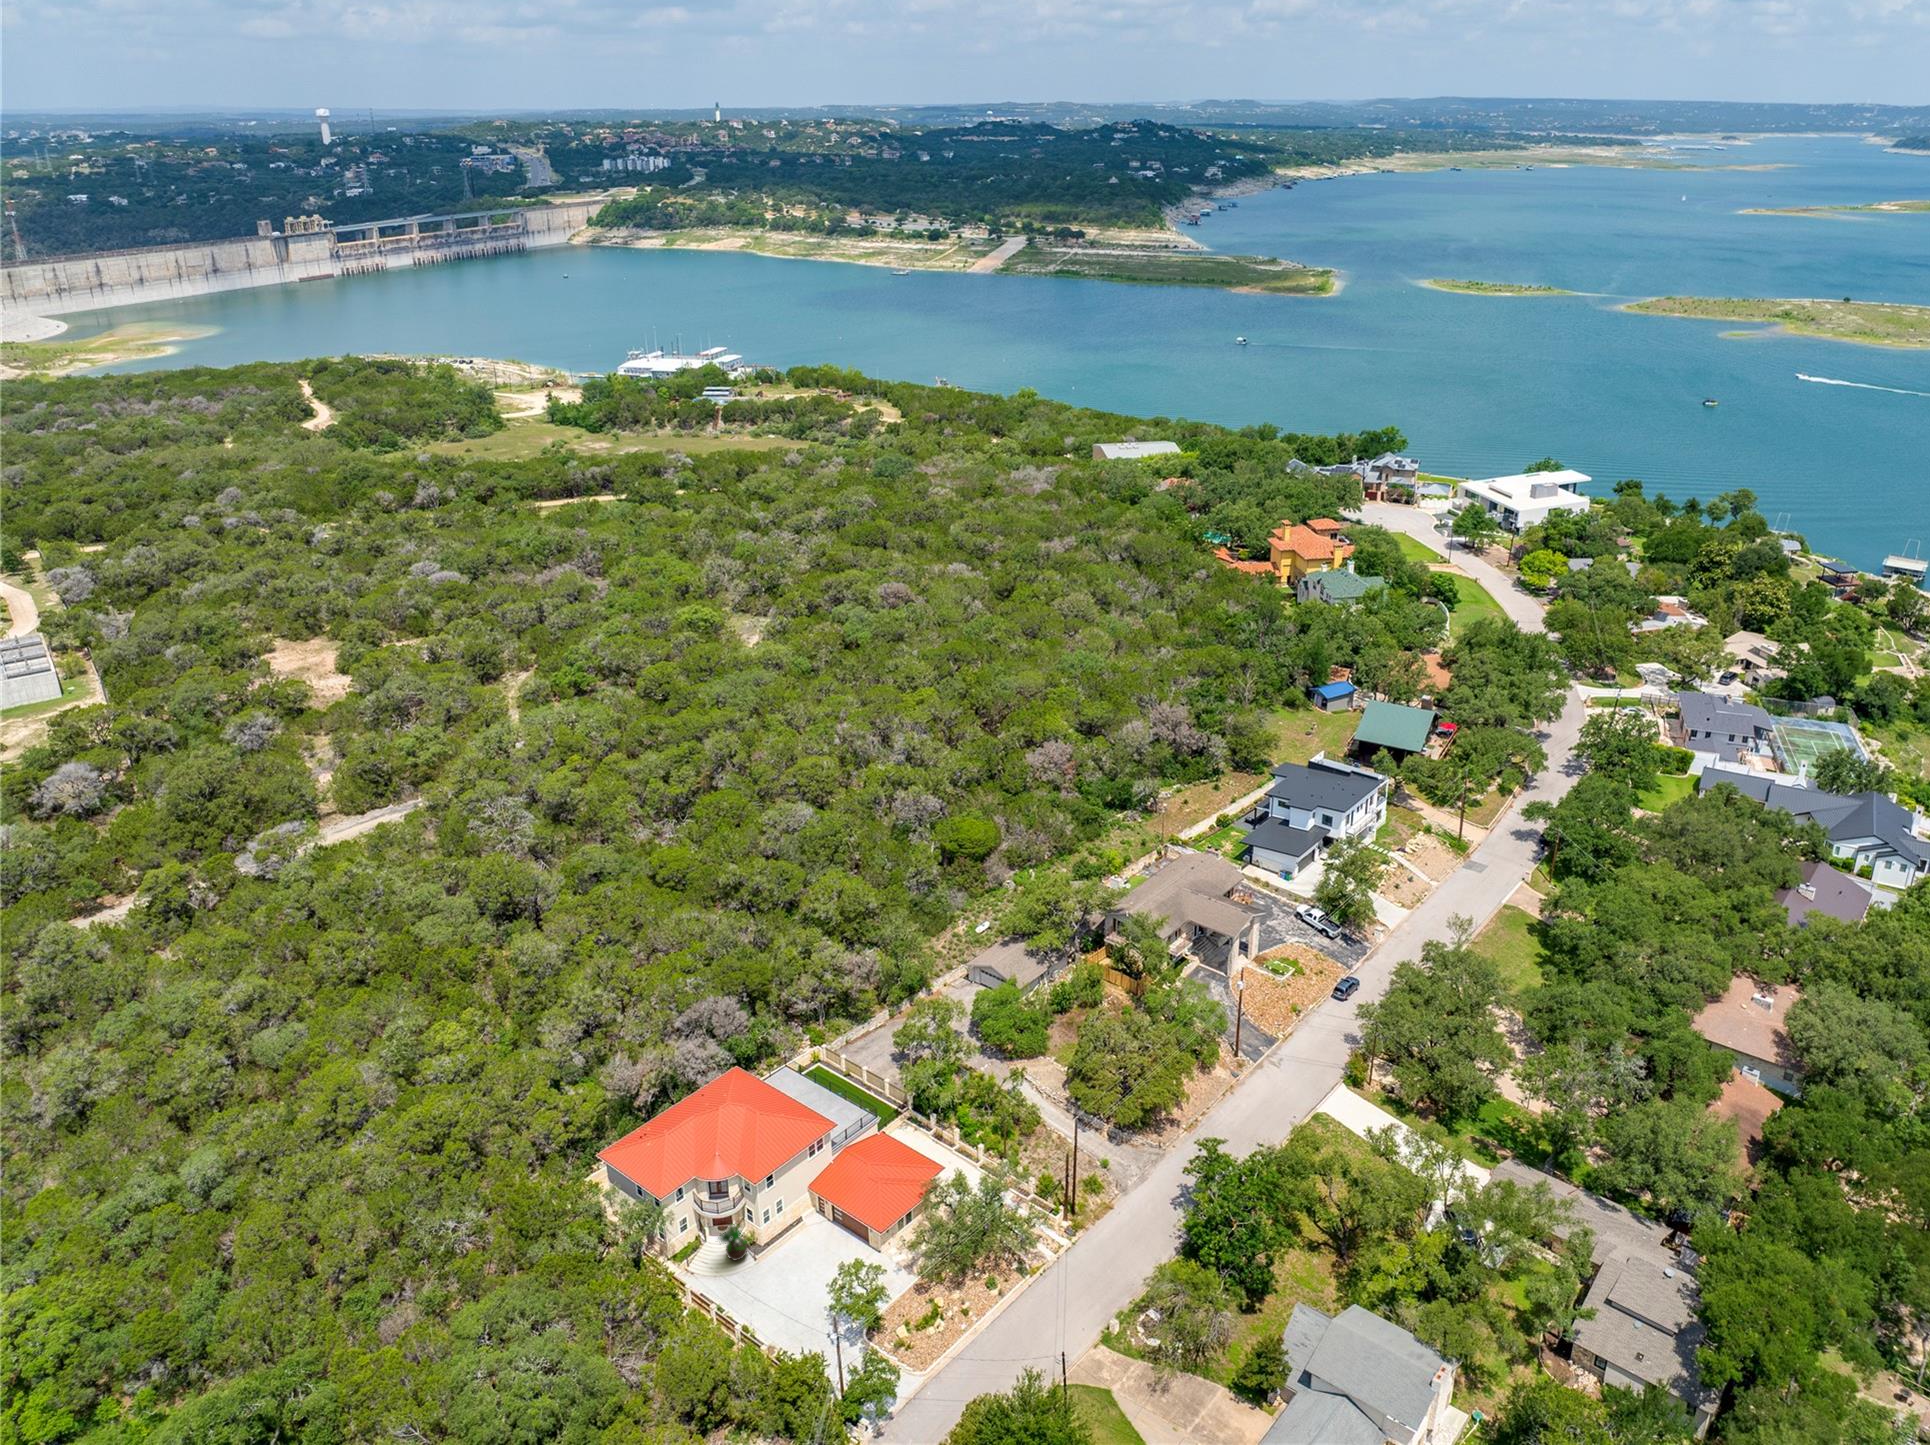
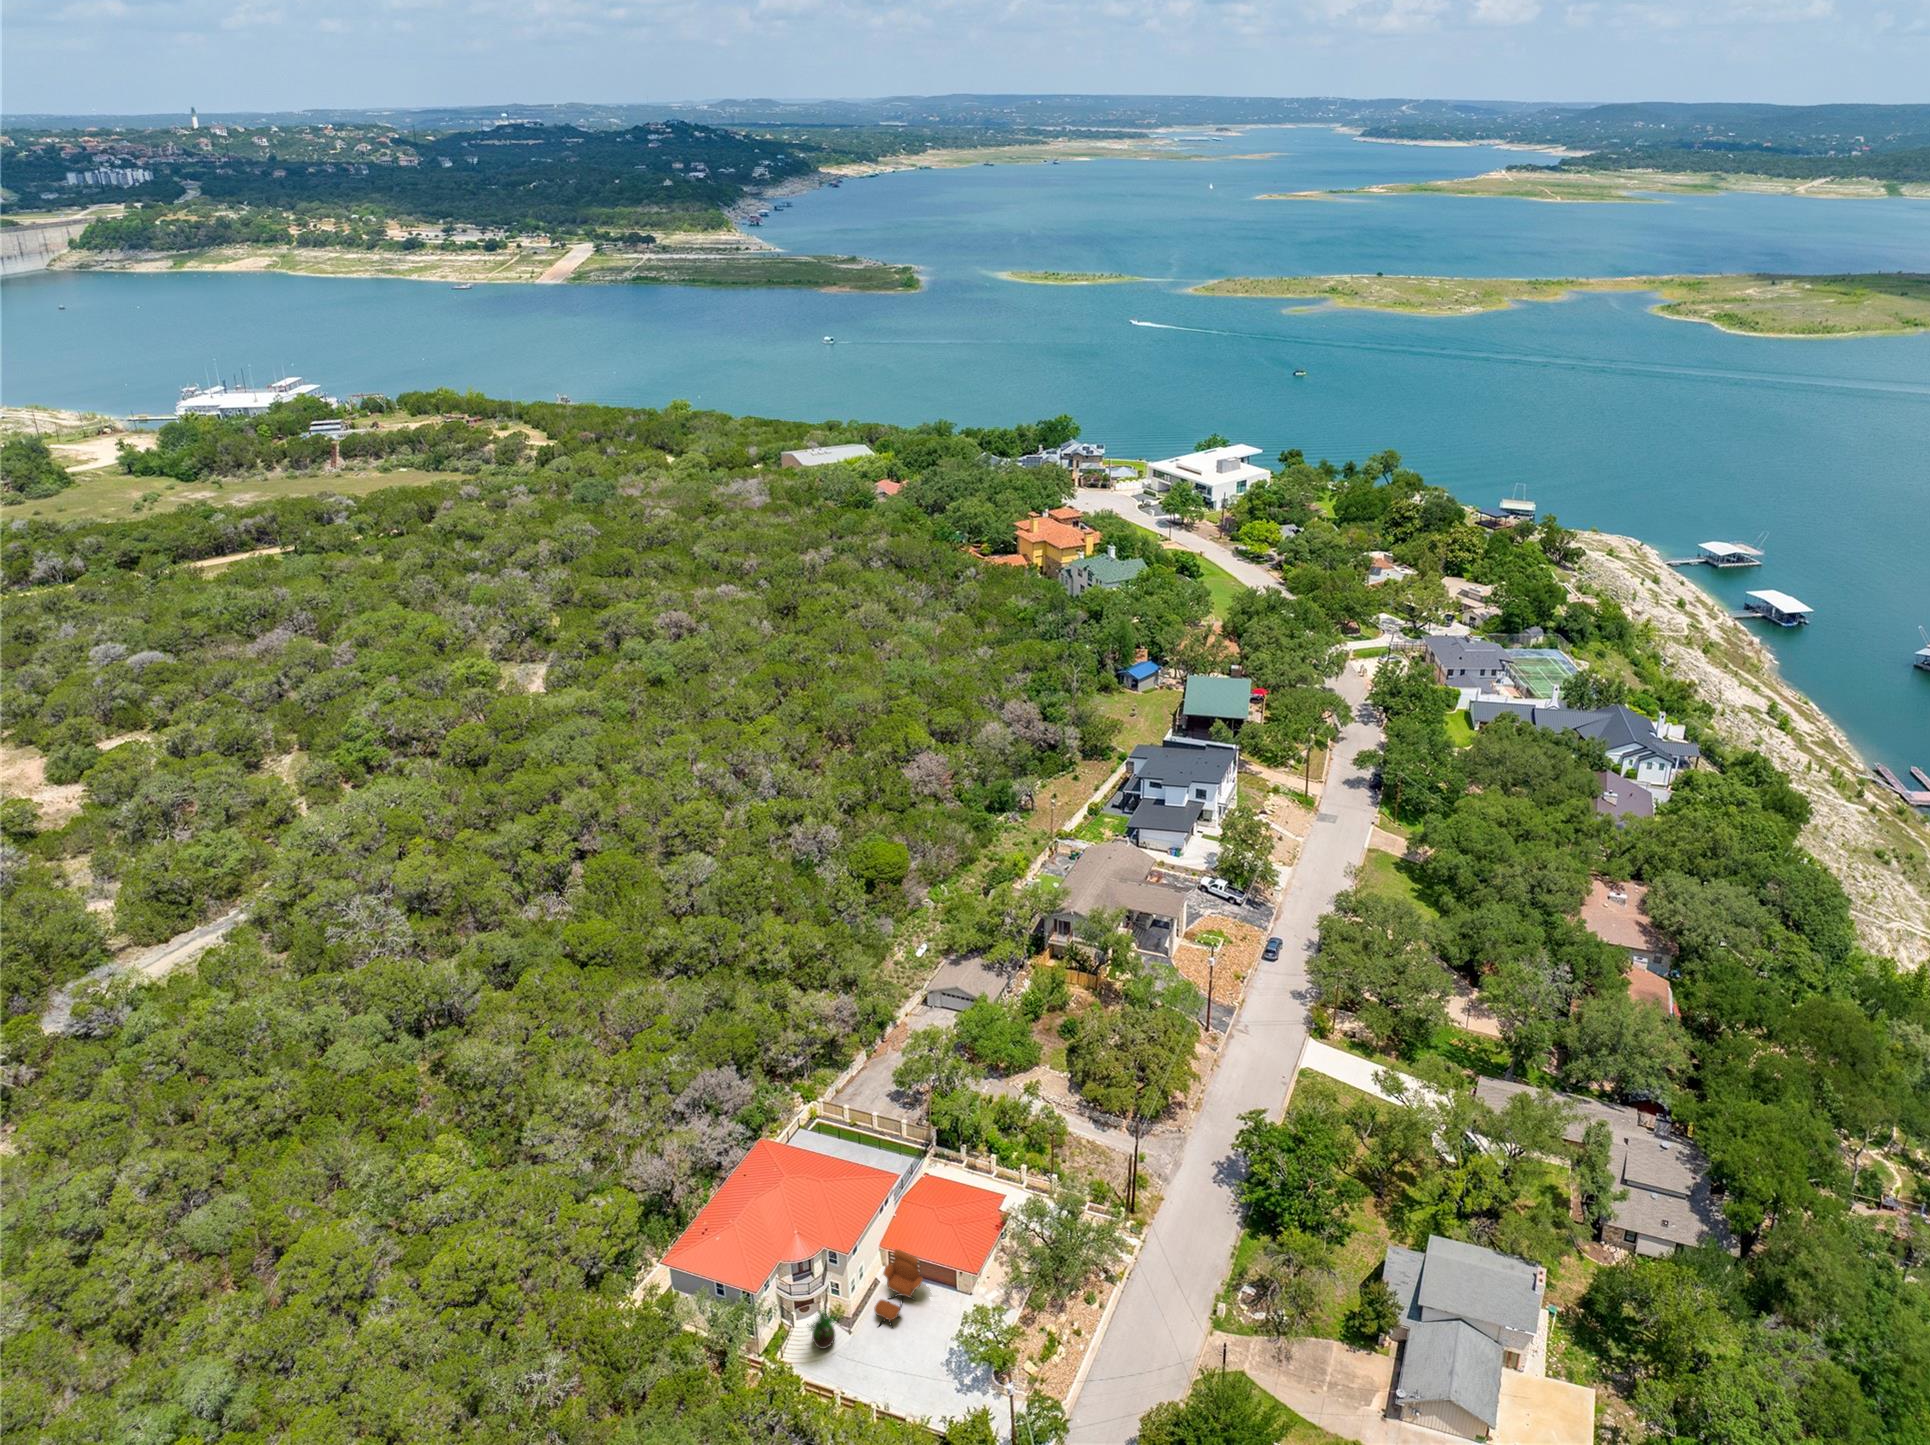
lounge chair: none [788,1187,840,1261] -> present [874,1249,923,1327]

